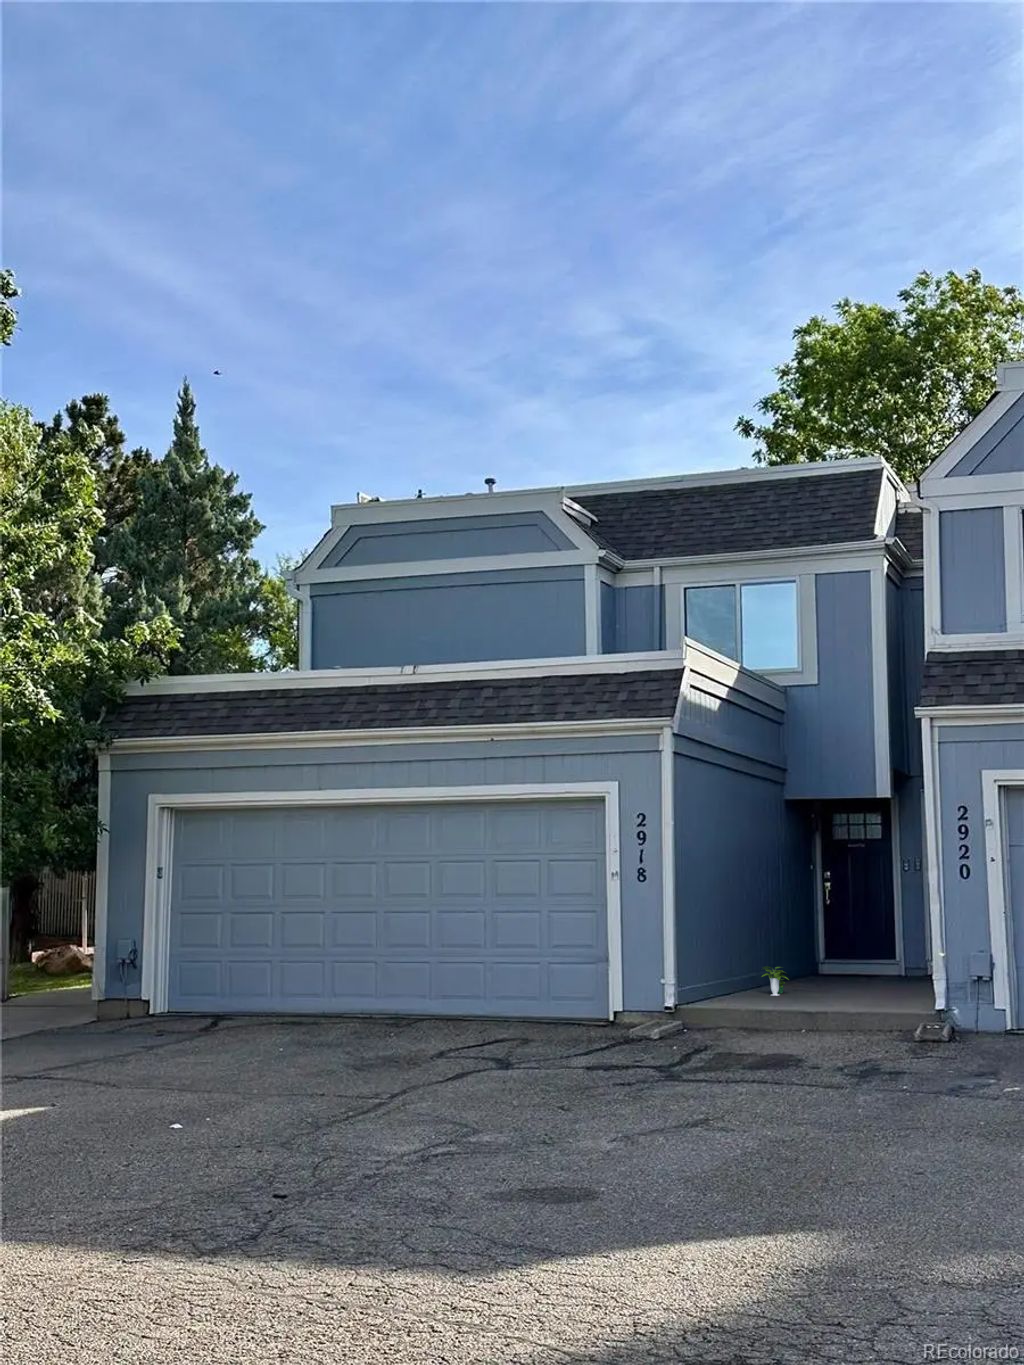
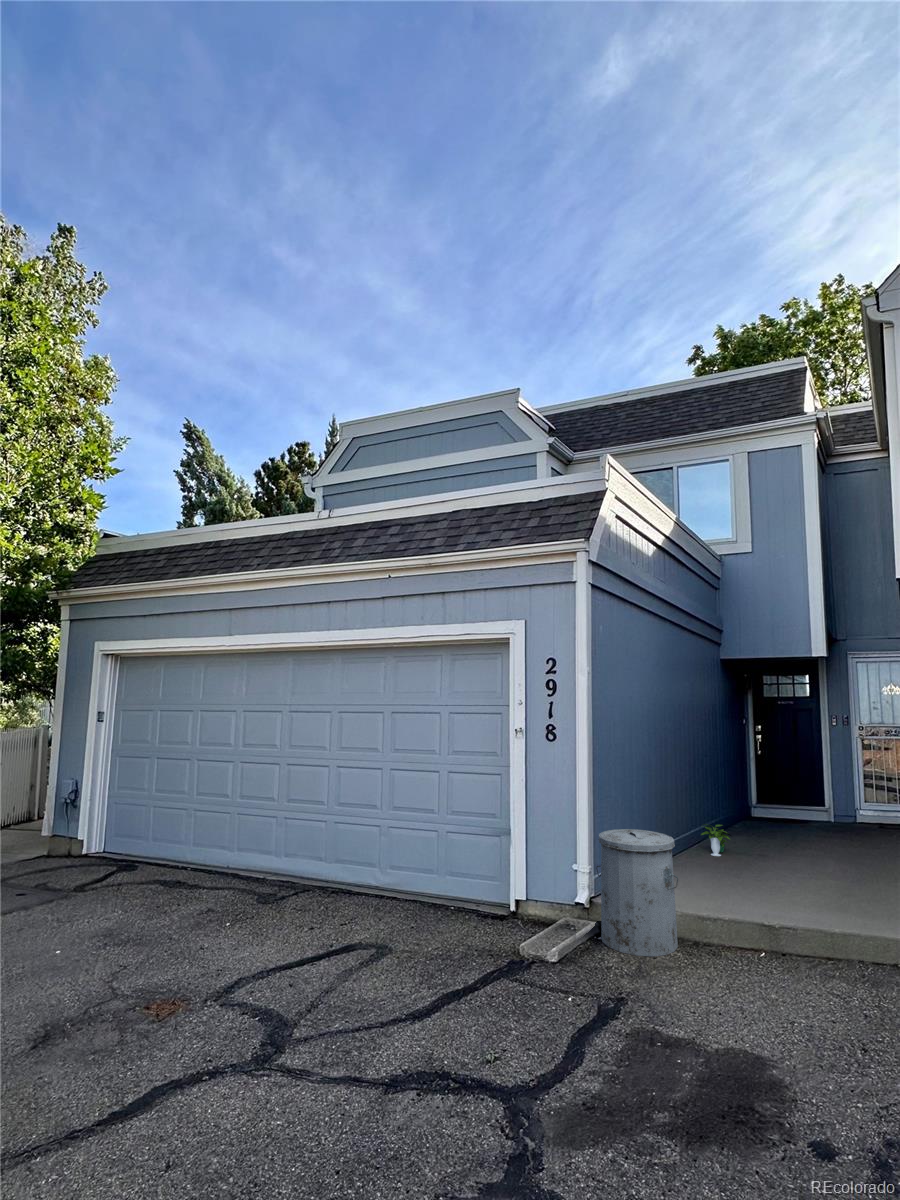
trash can: none [680,949,741,1033] -> present [596,829,678,956]

